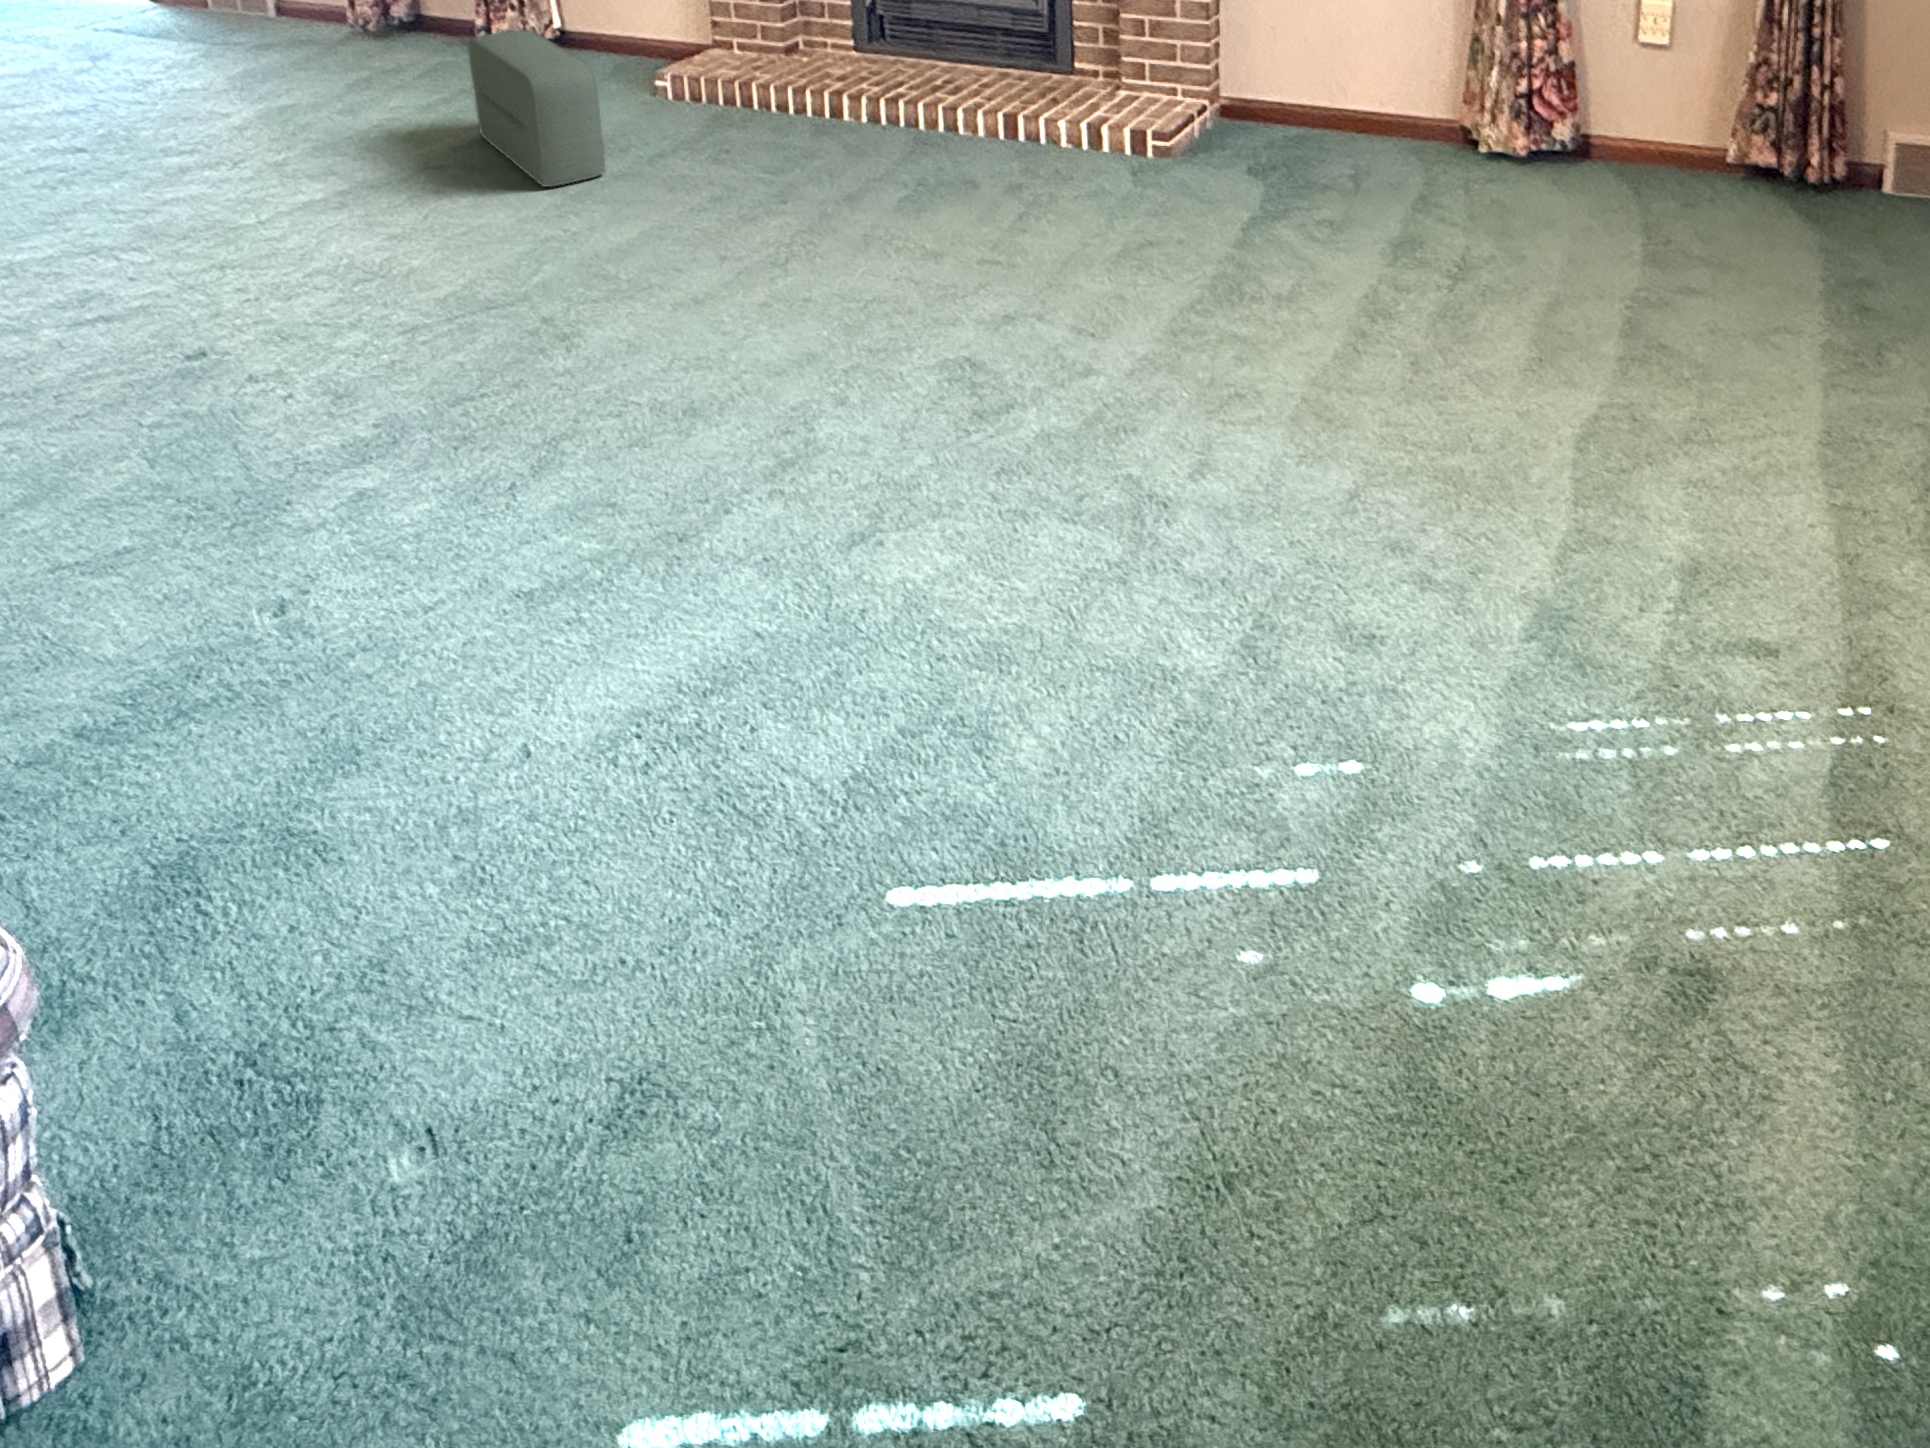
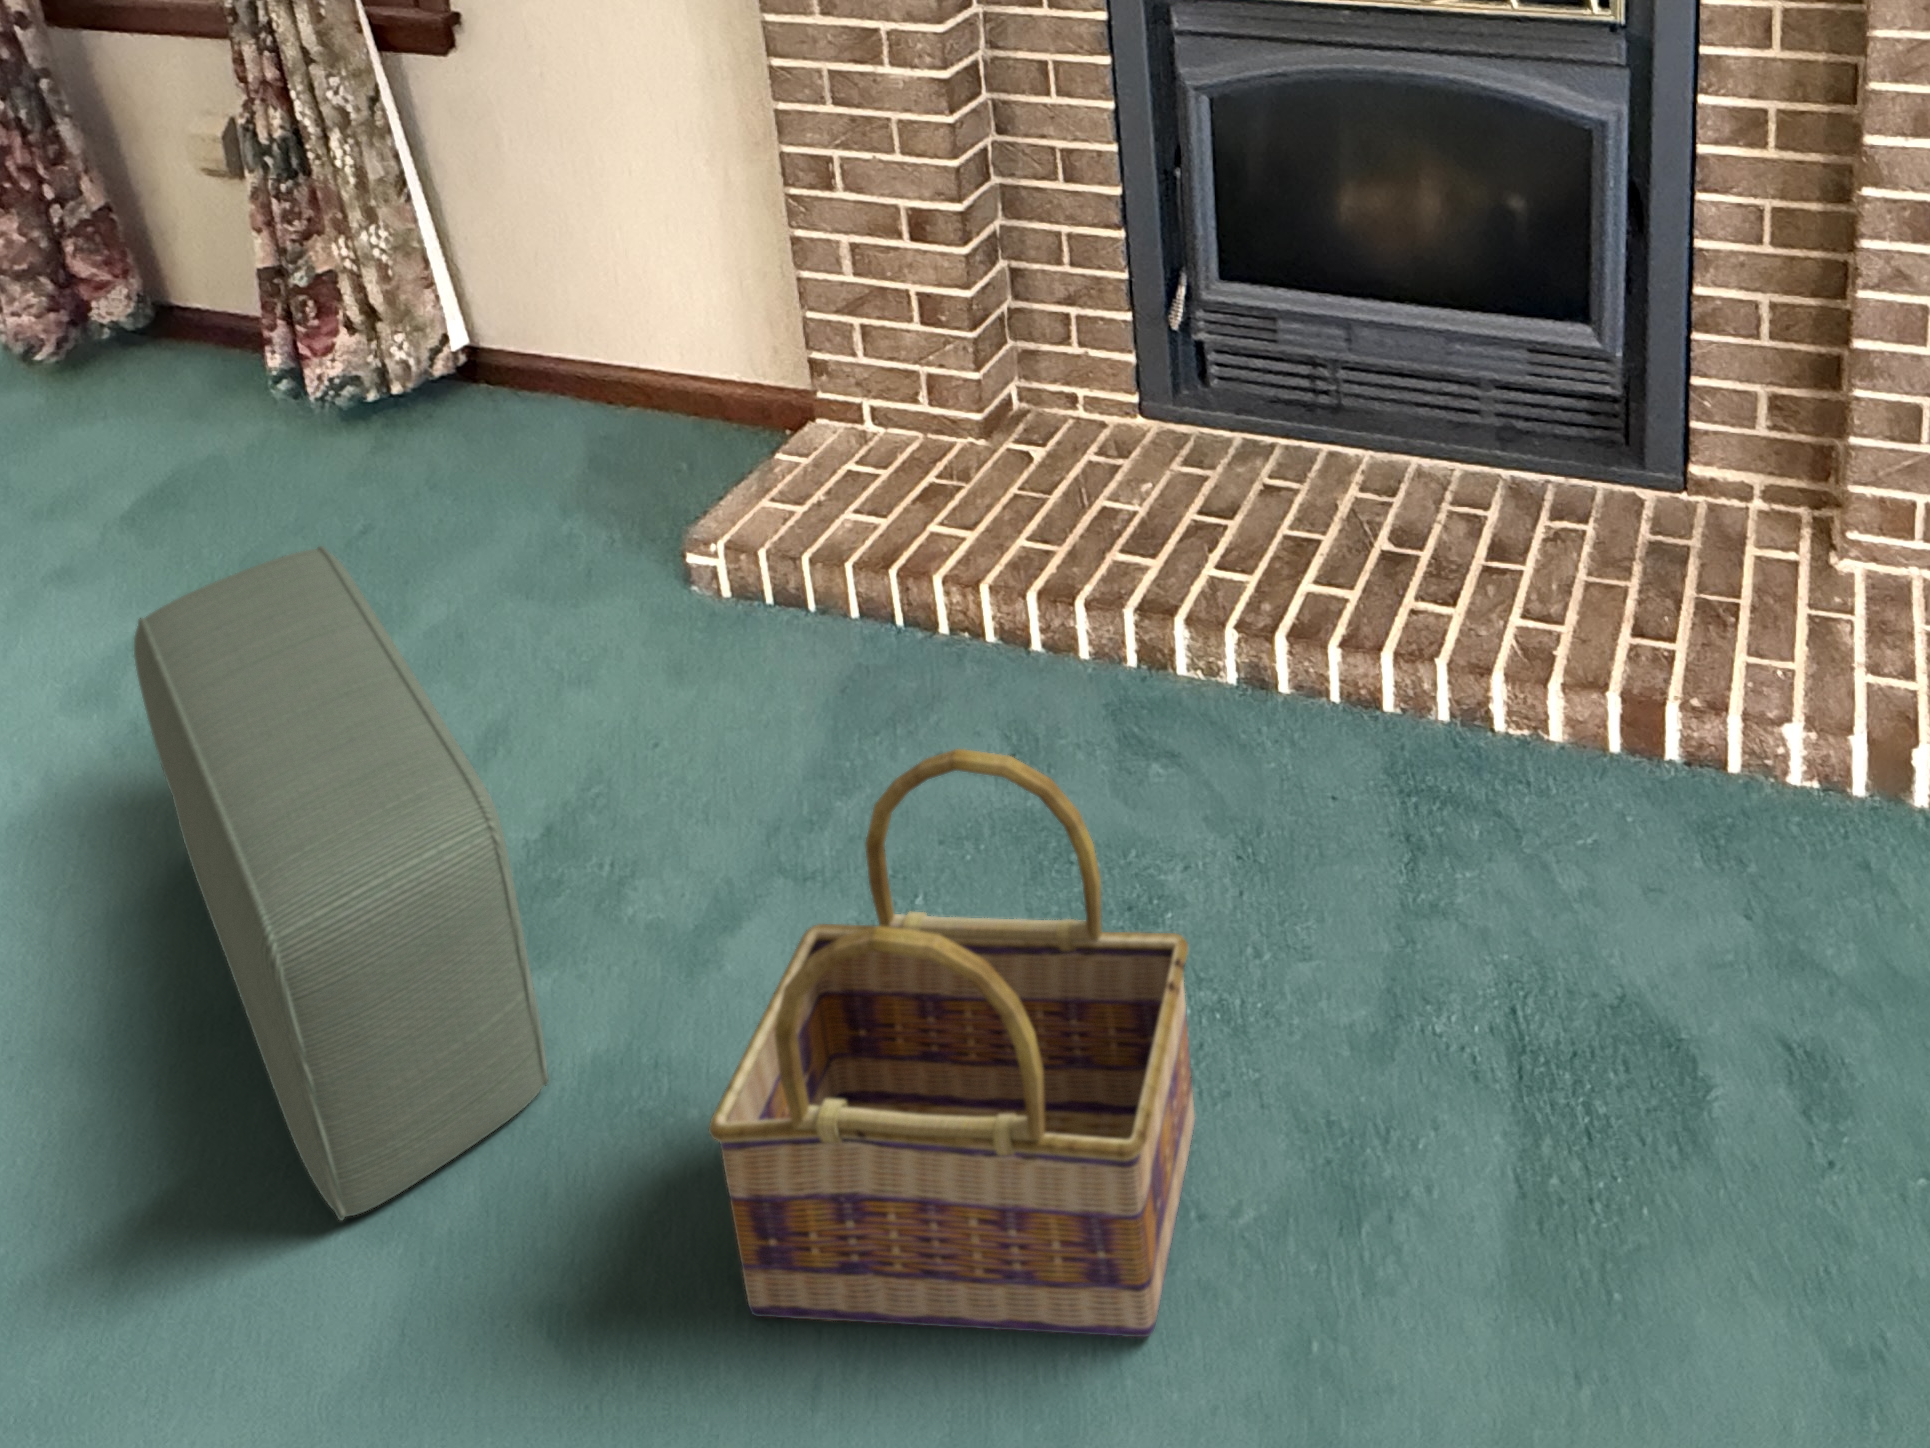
basket: none [656,46,809,211] -> present [709,749,1195,1337]

